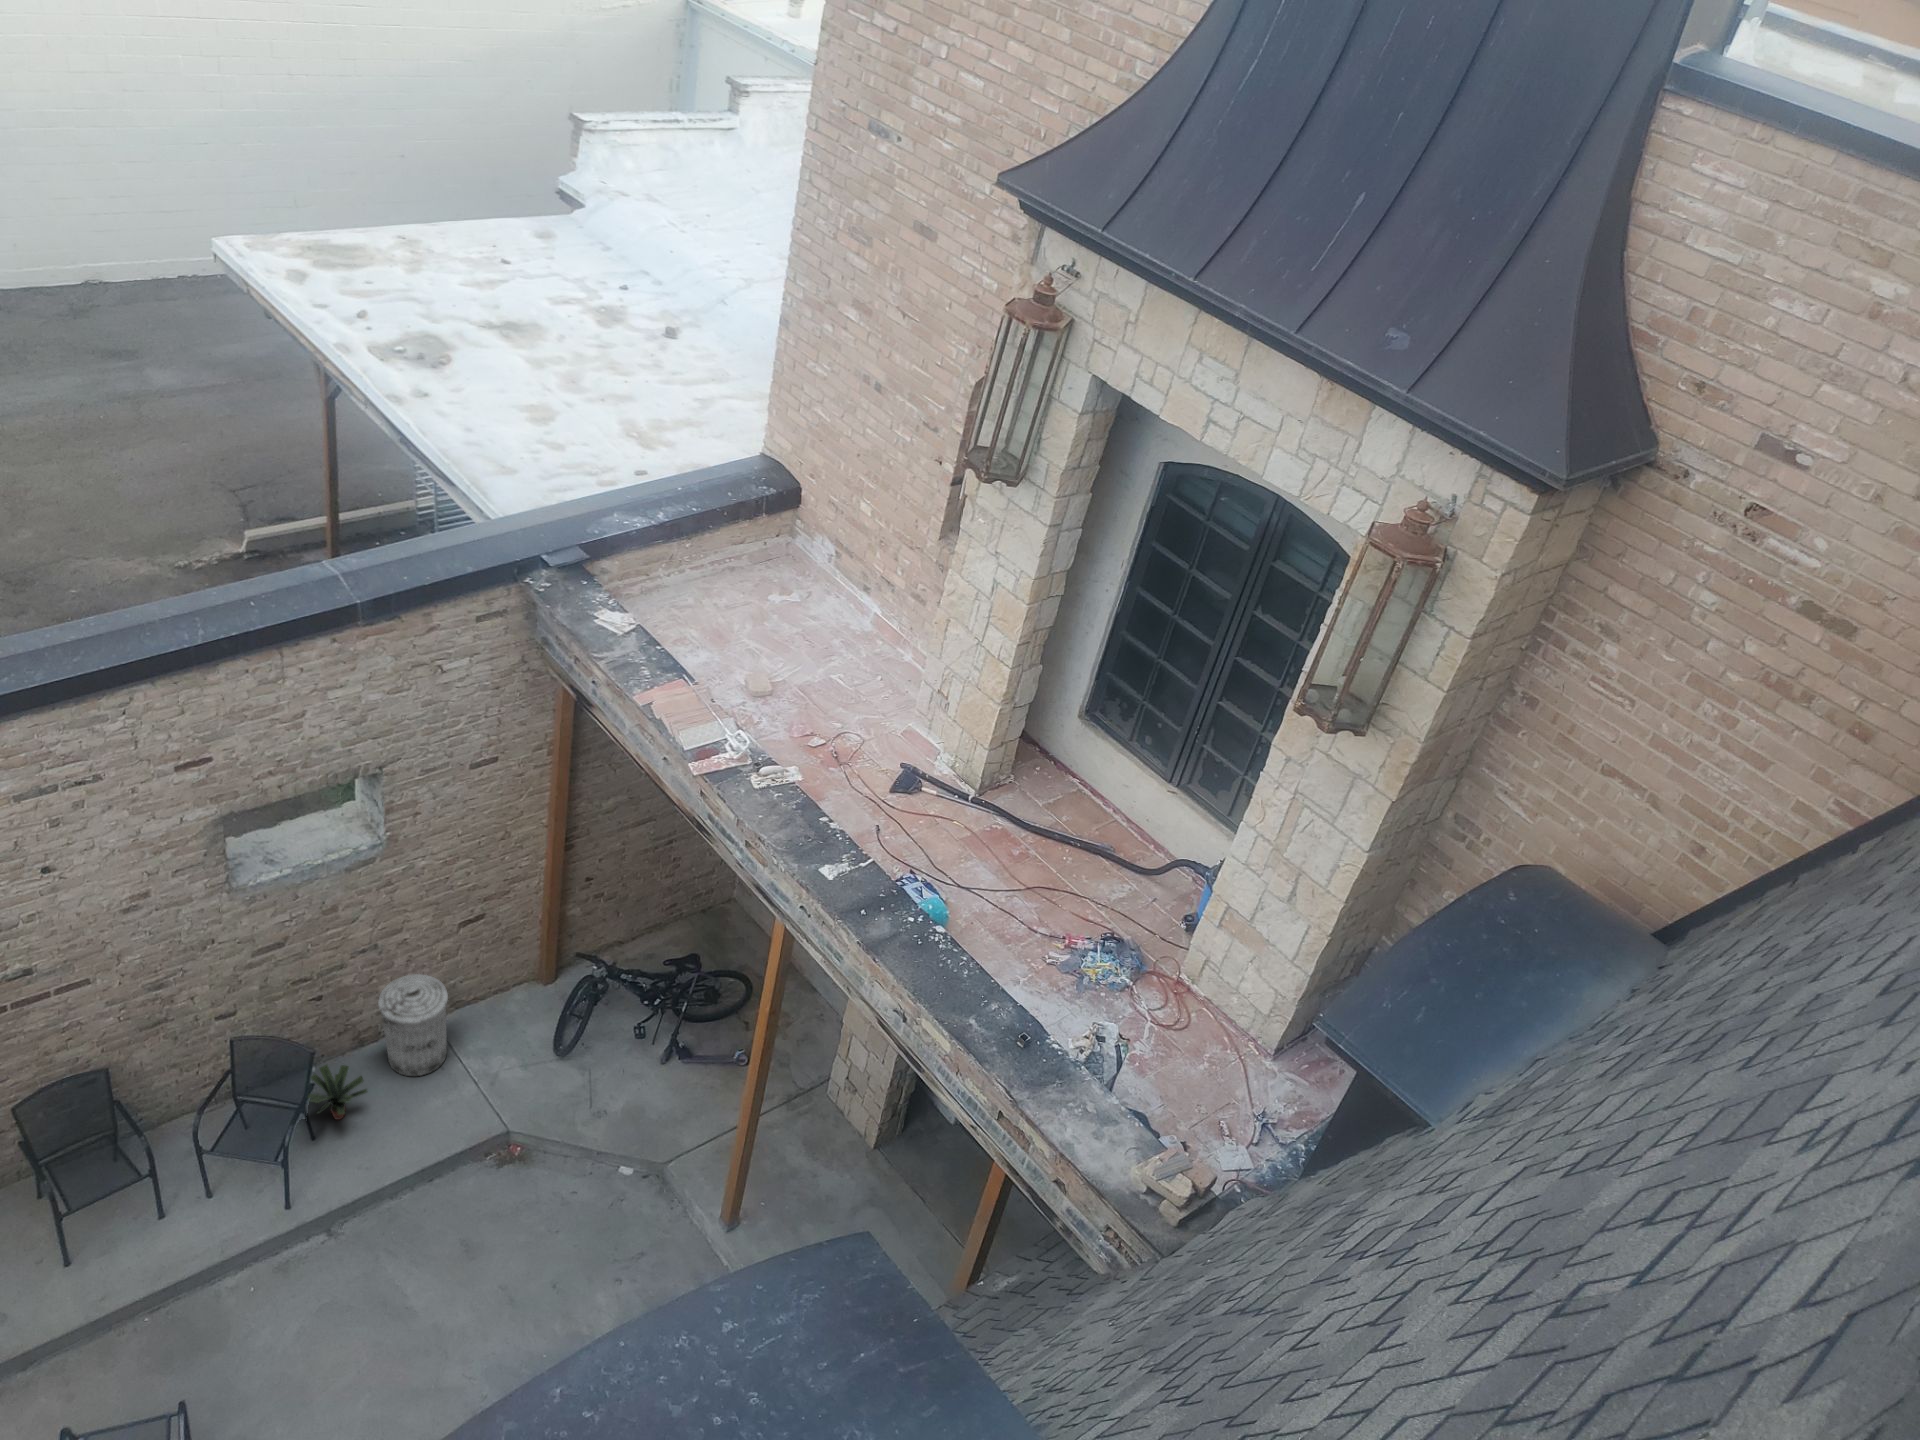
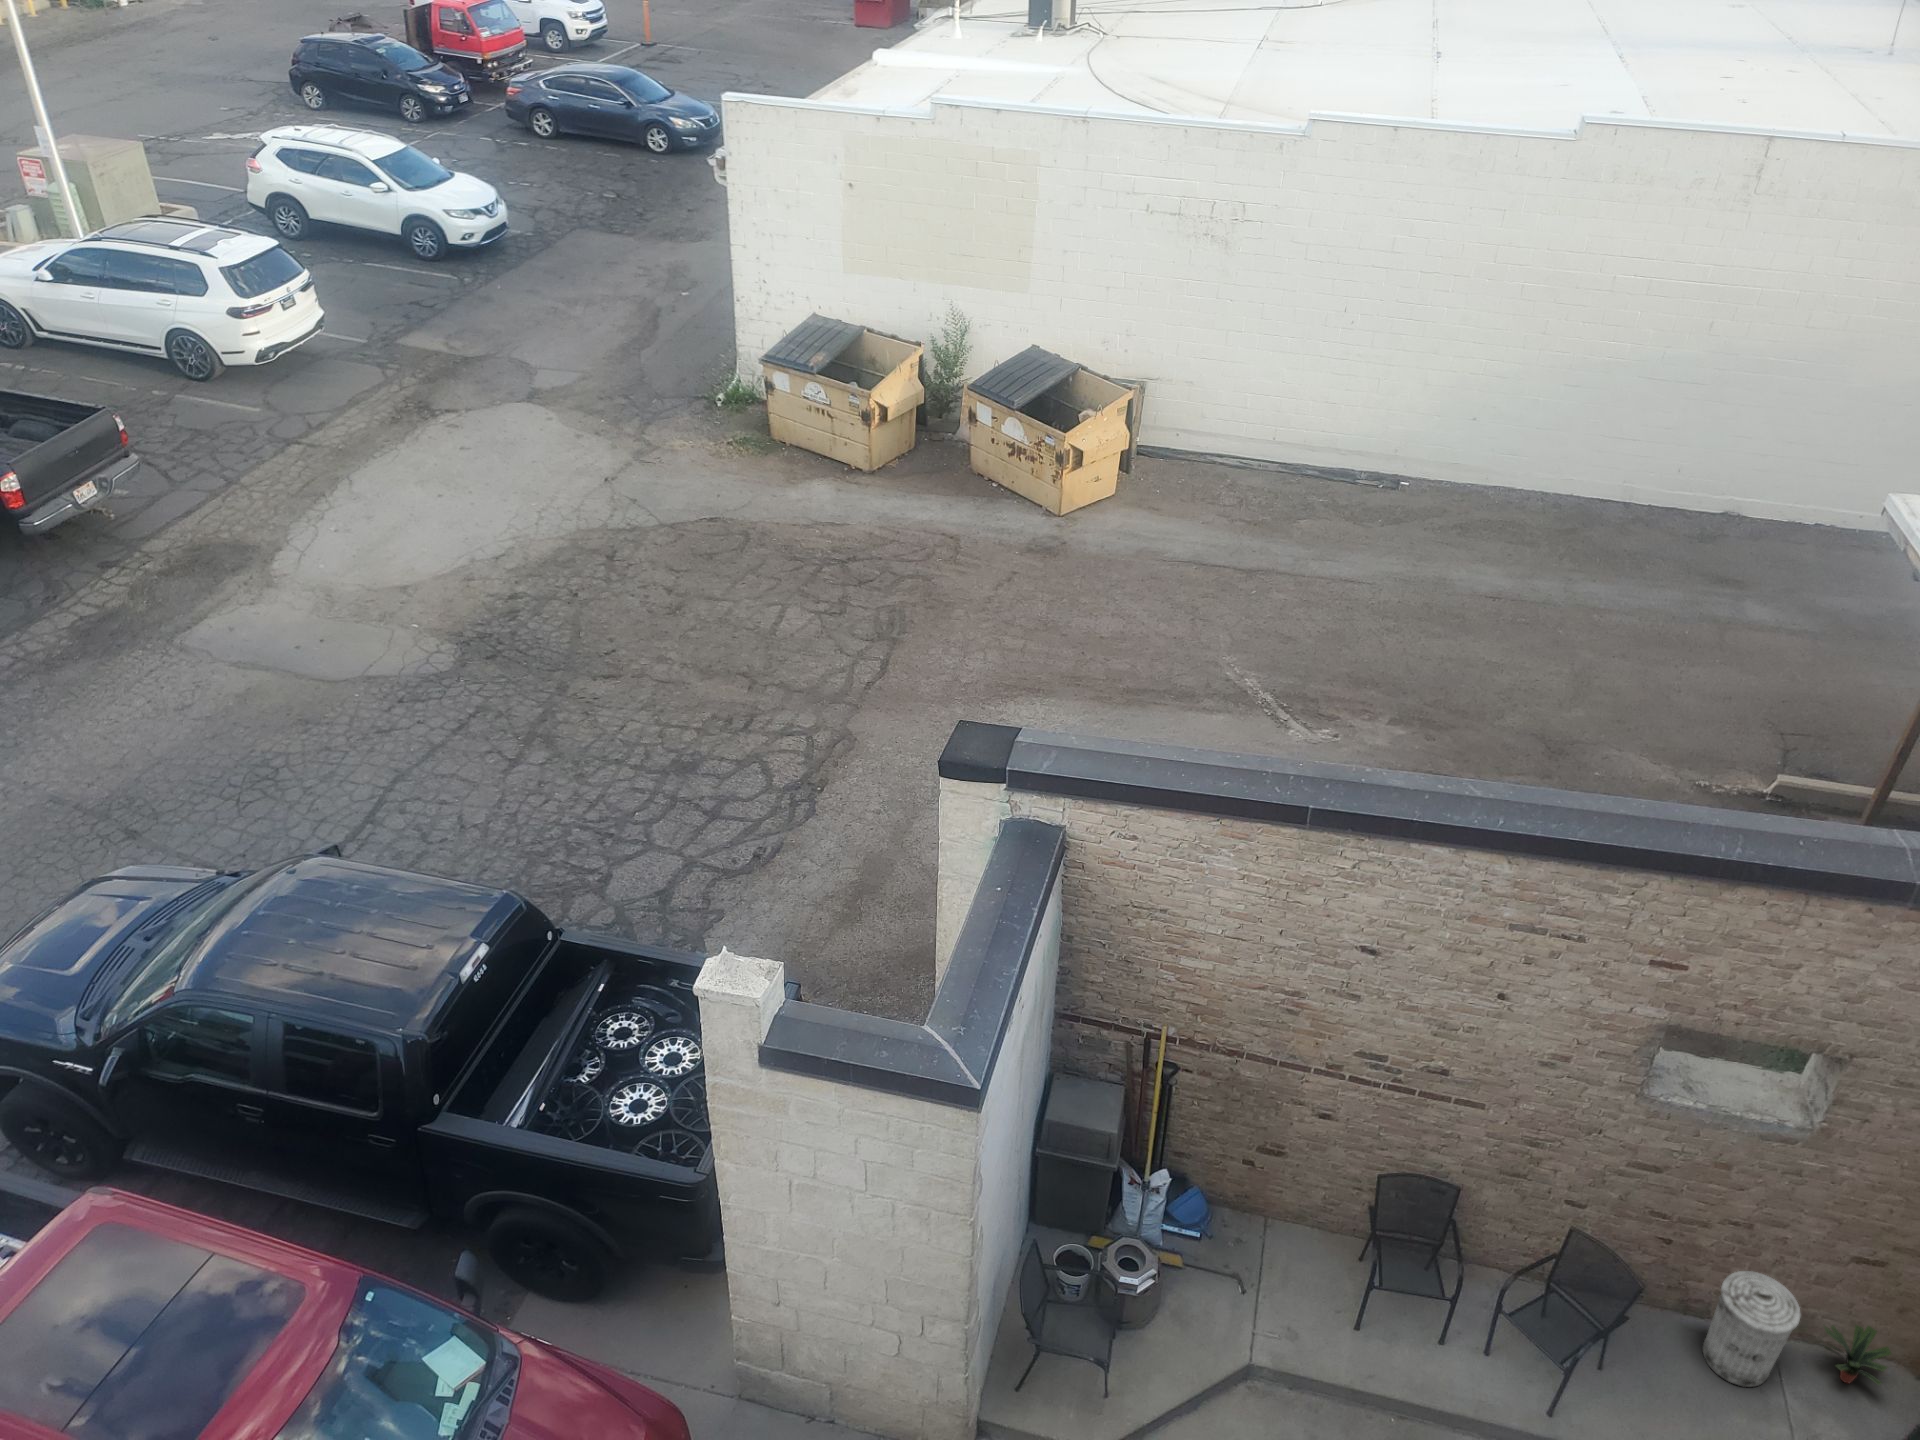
potted plant: present [308,1065,367,1120] -> present [1823,1325,1891,1385]

